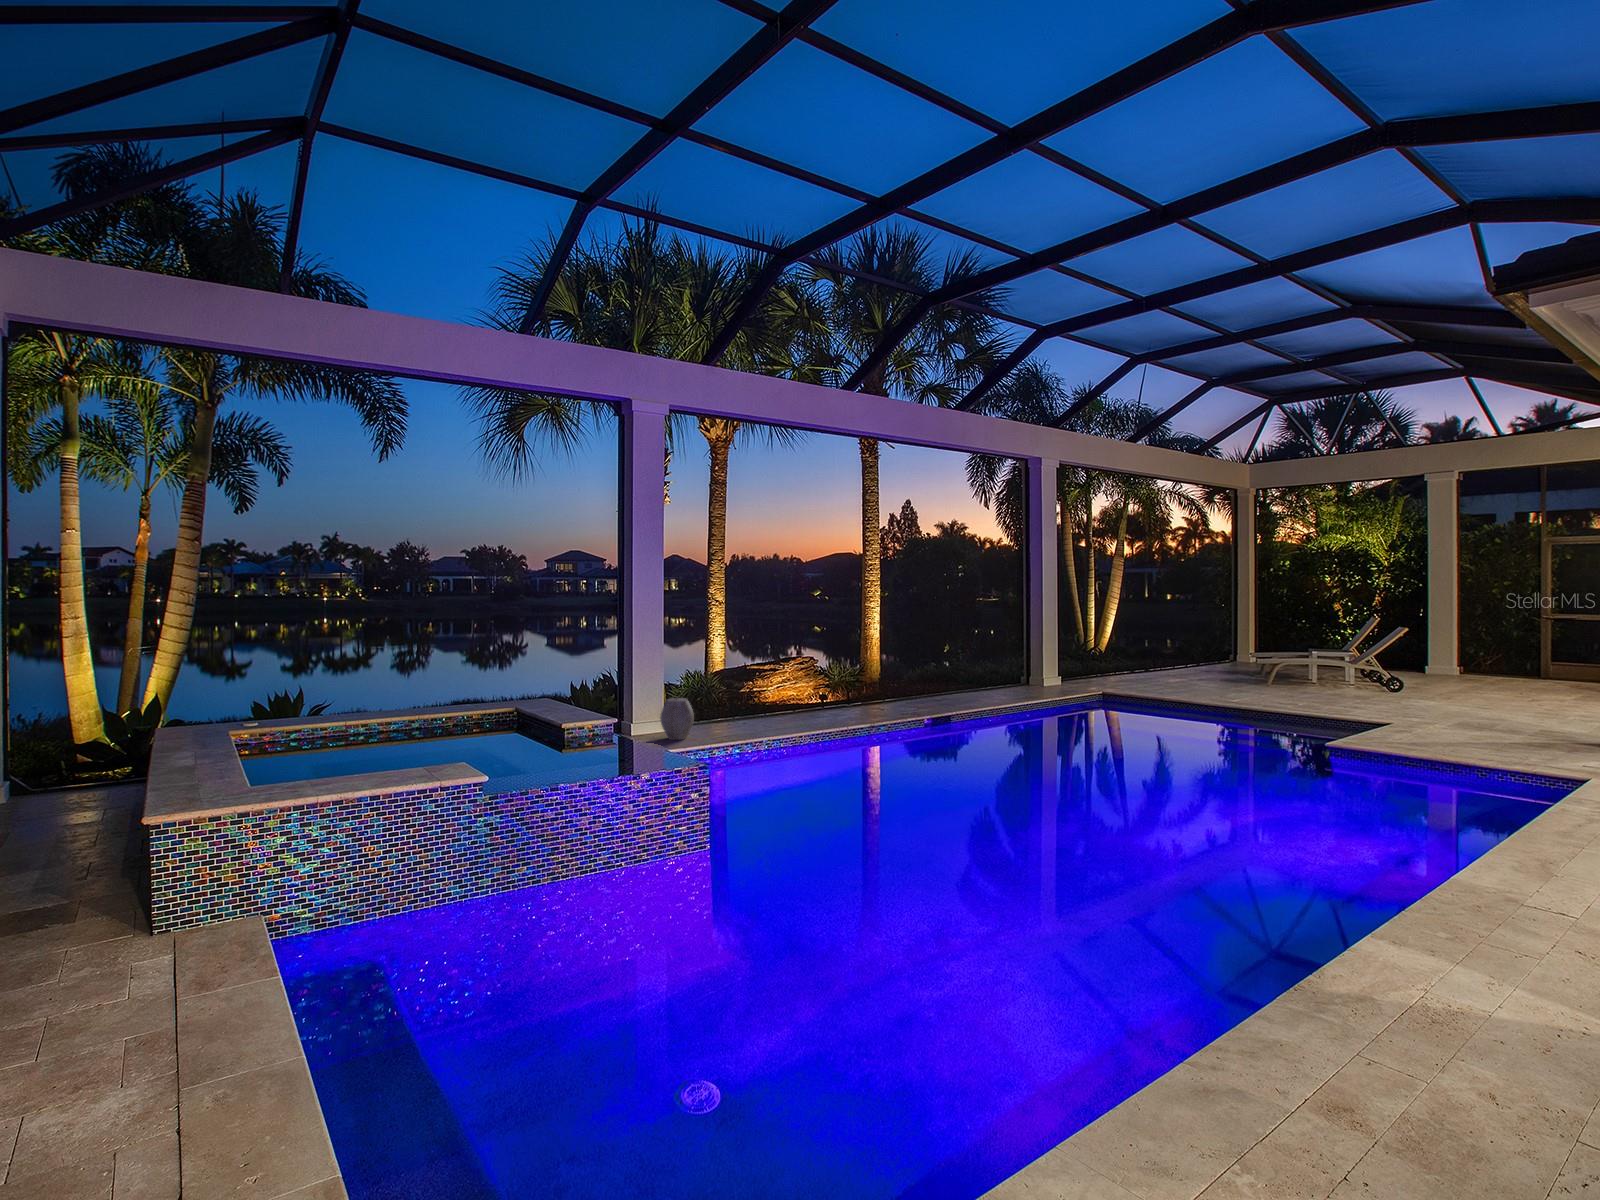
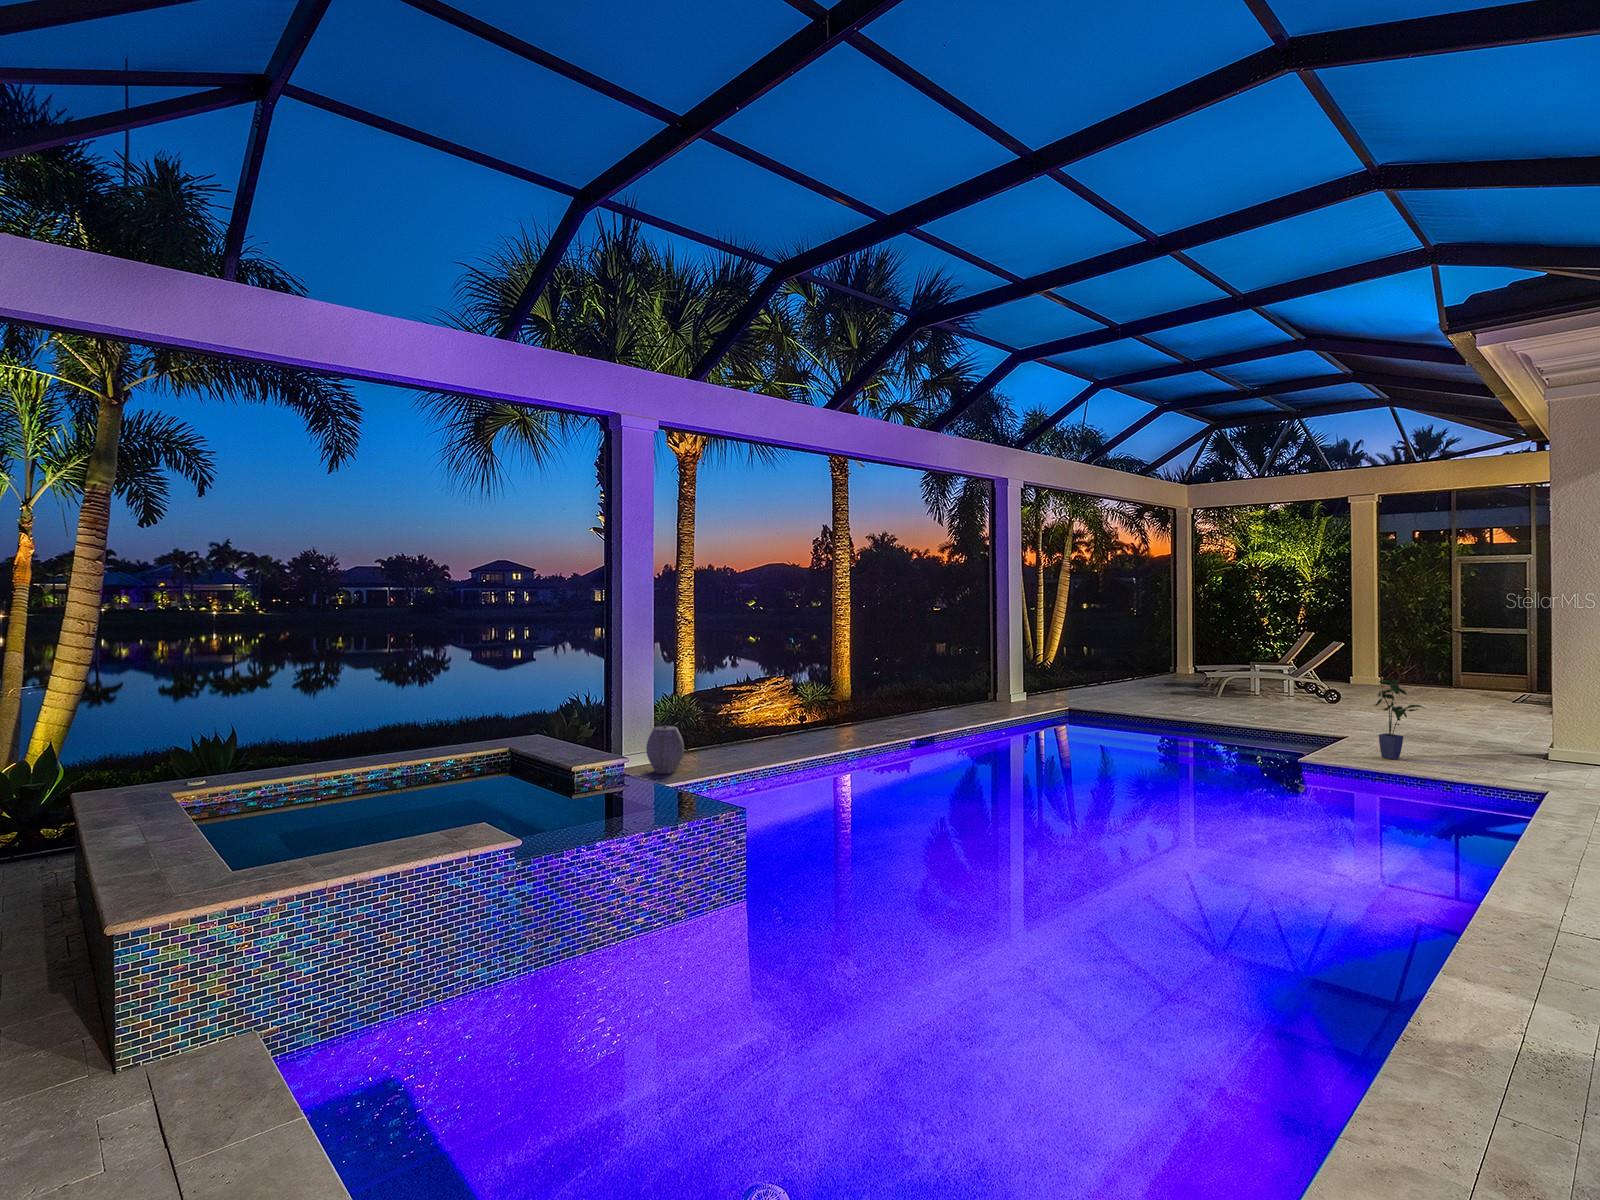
house plant: none [1381,663,1434,743] -> present [1375,680,1425,760]

